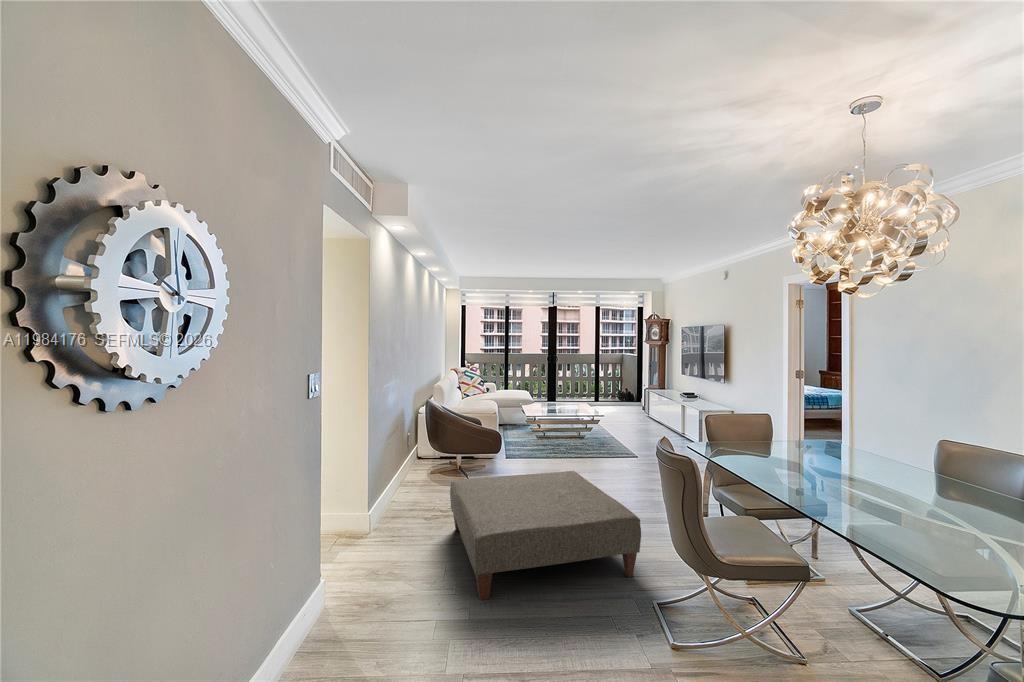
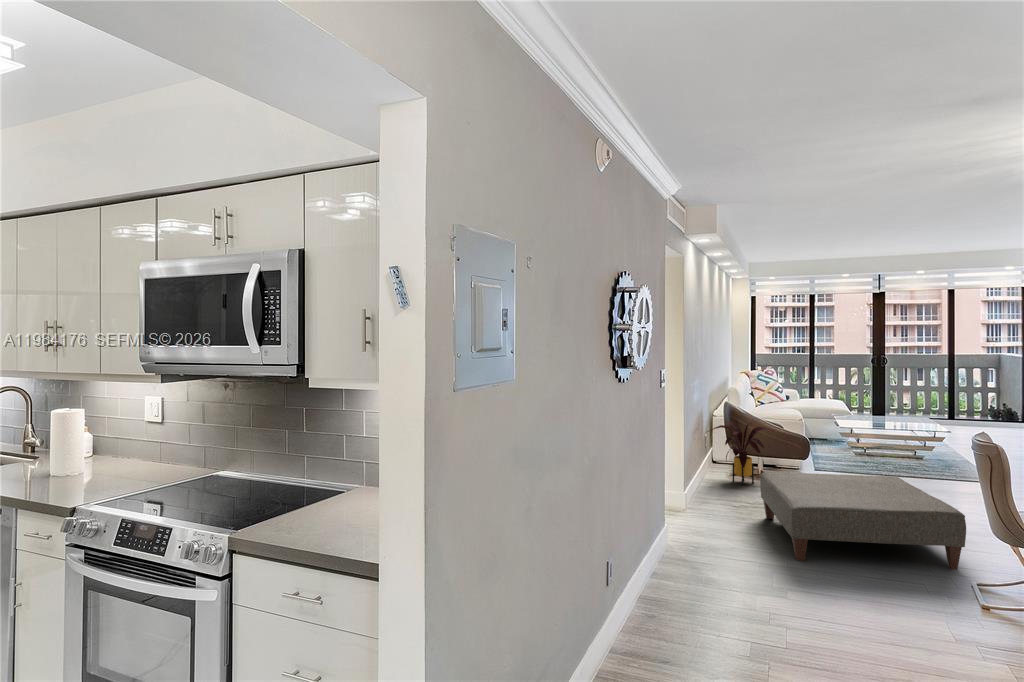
house plant: none [406,419,471,484] -> present [708,421,772,485]

